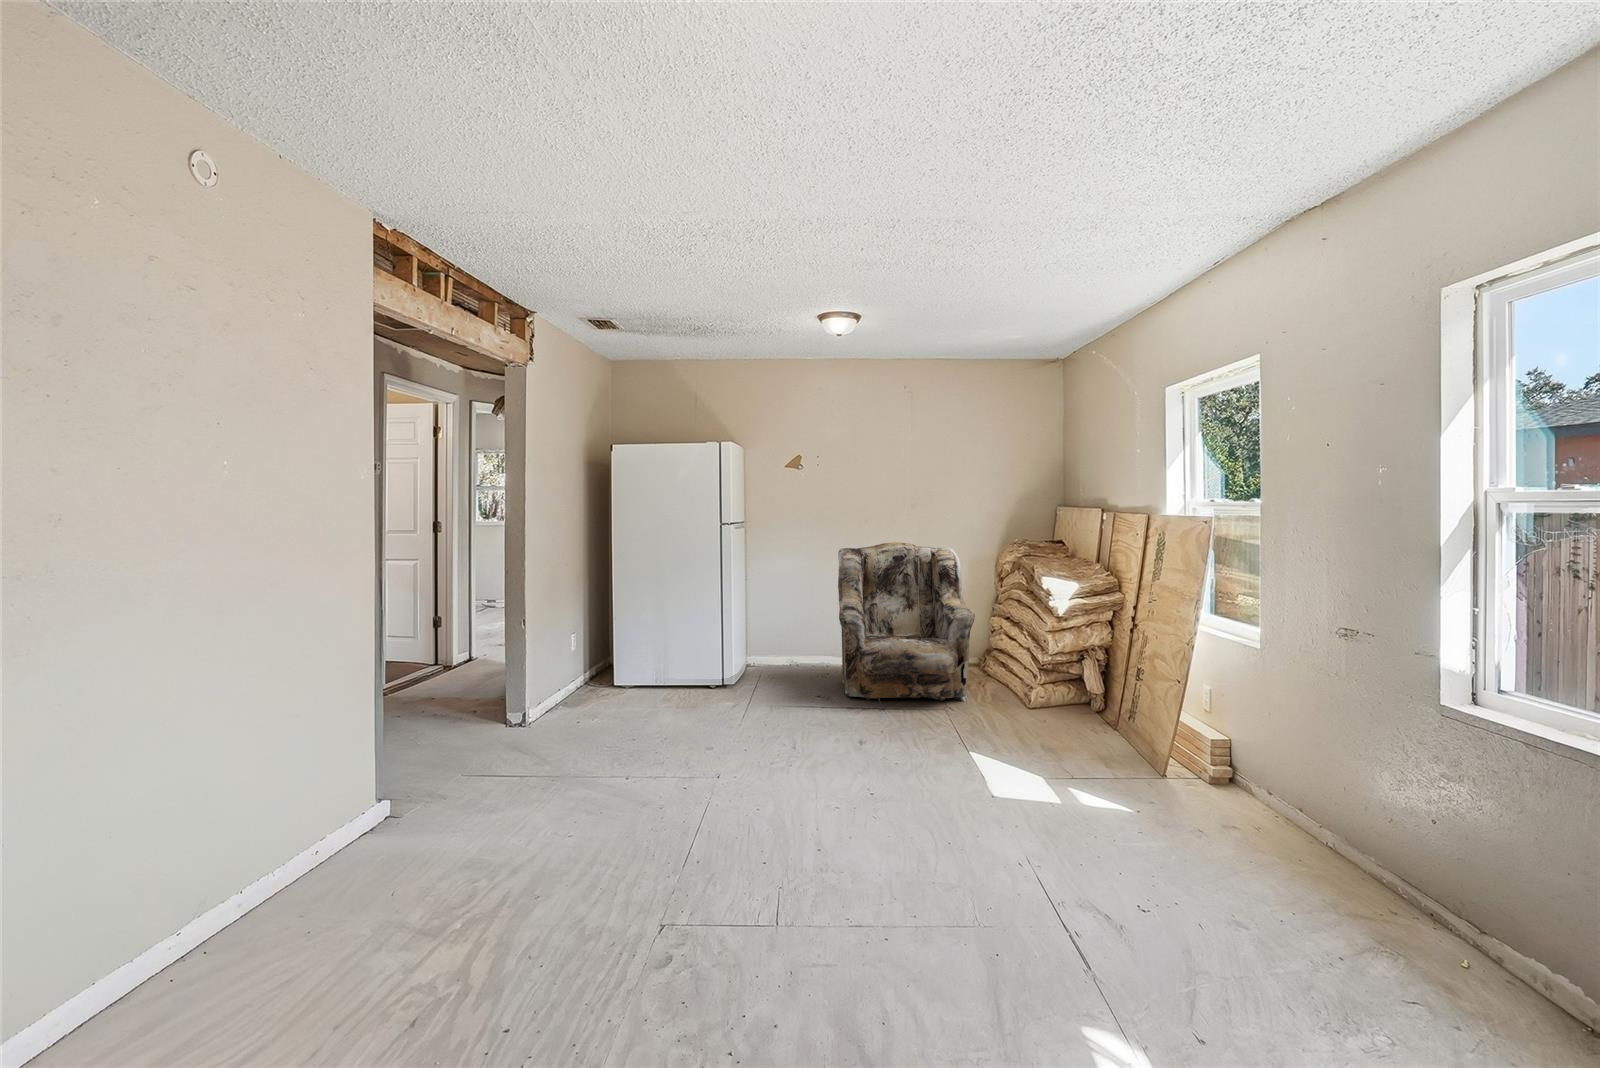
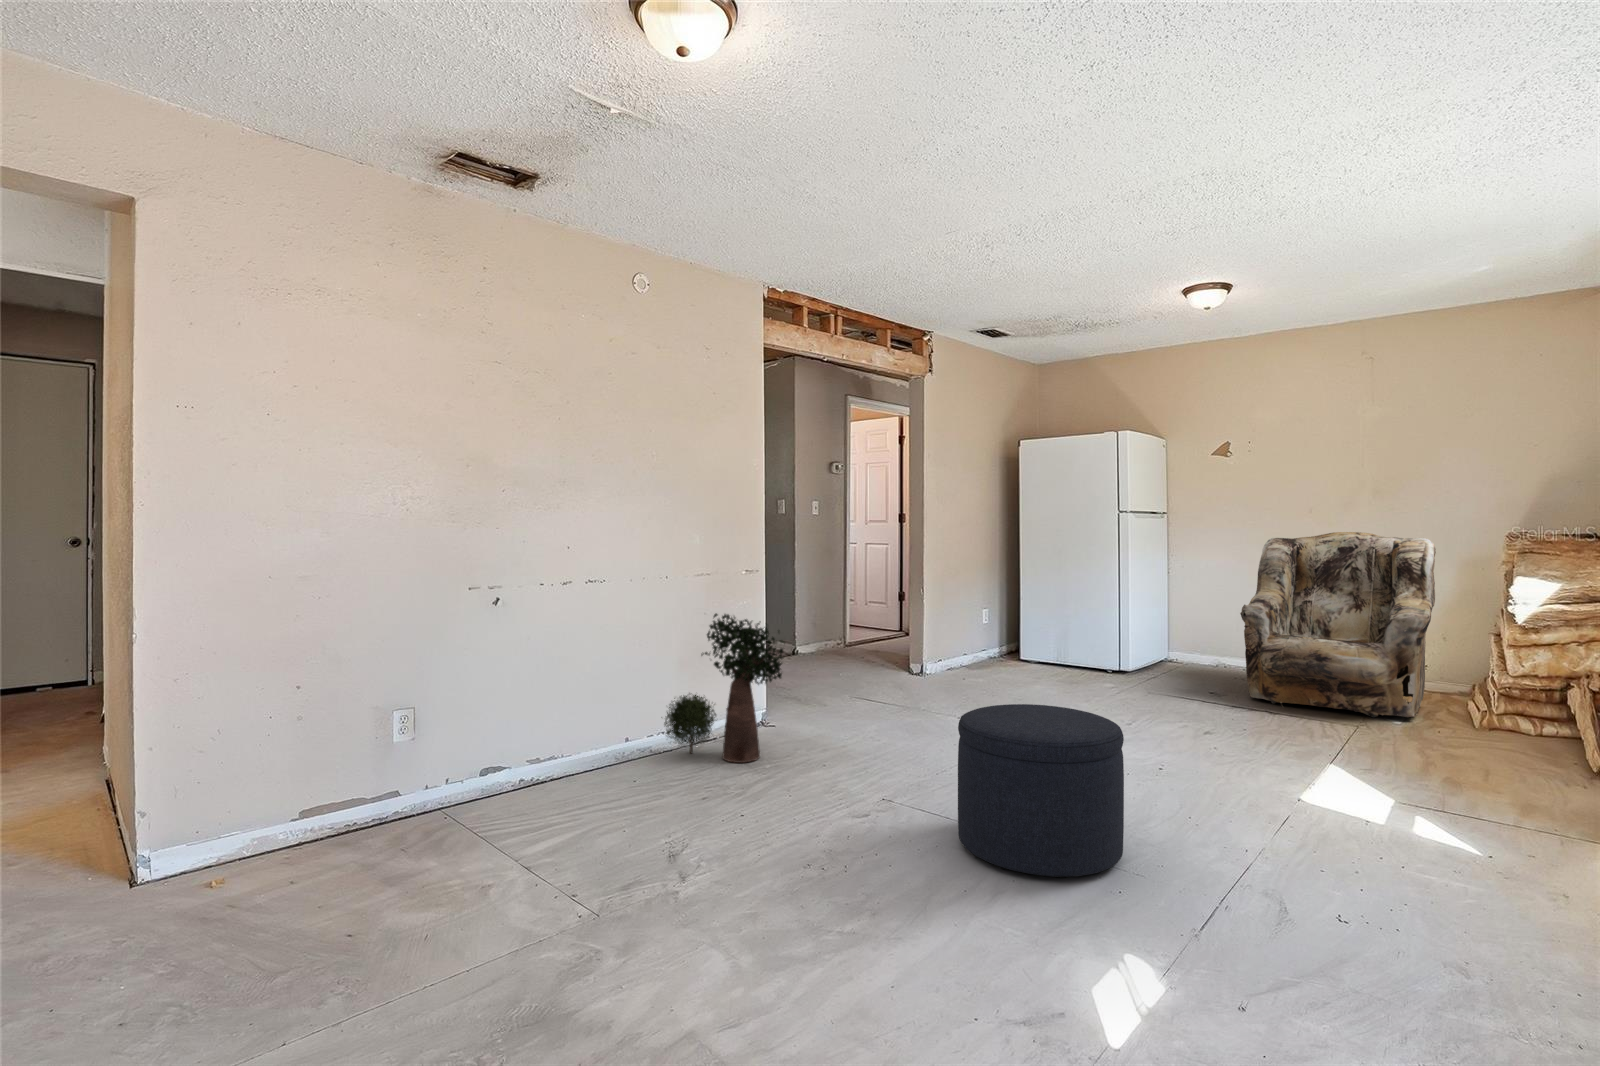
potted plant: none [254,712,472,943] -> present [664,613,785,763]
ottoman: none [791,772,970,986] -> present [958,704,1124,878]

